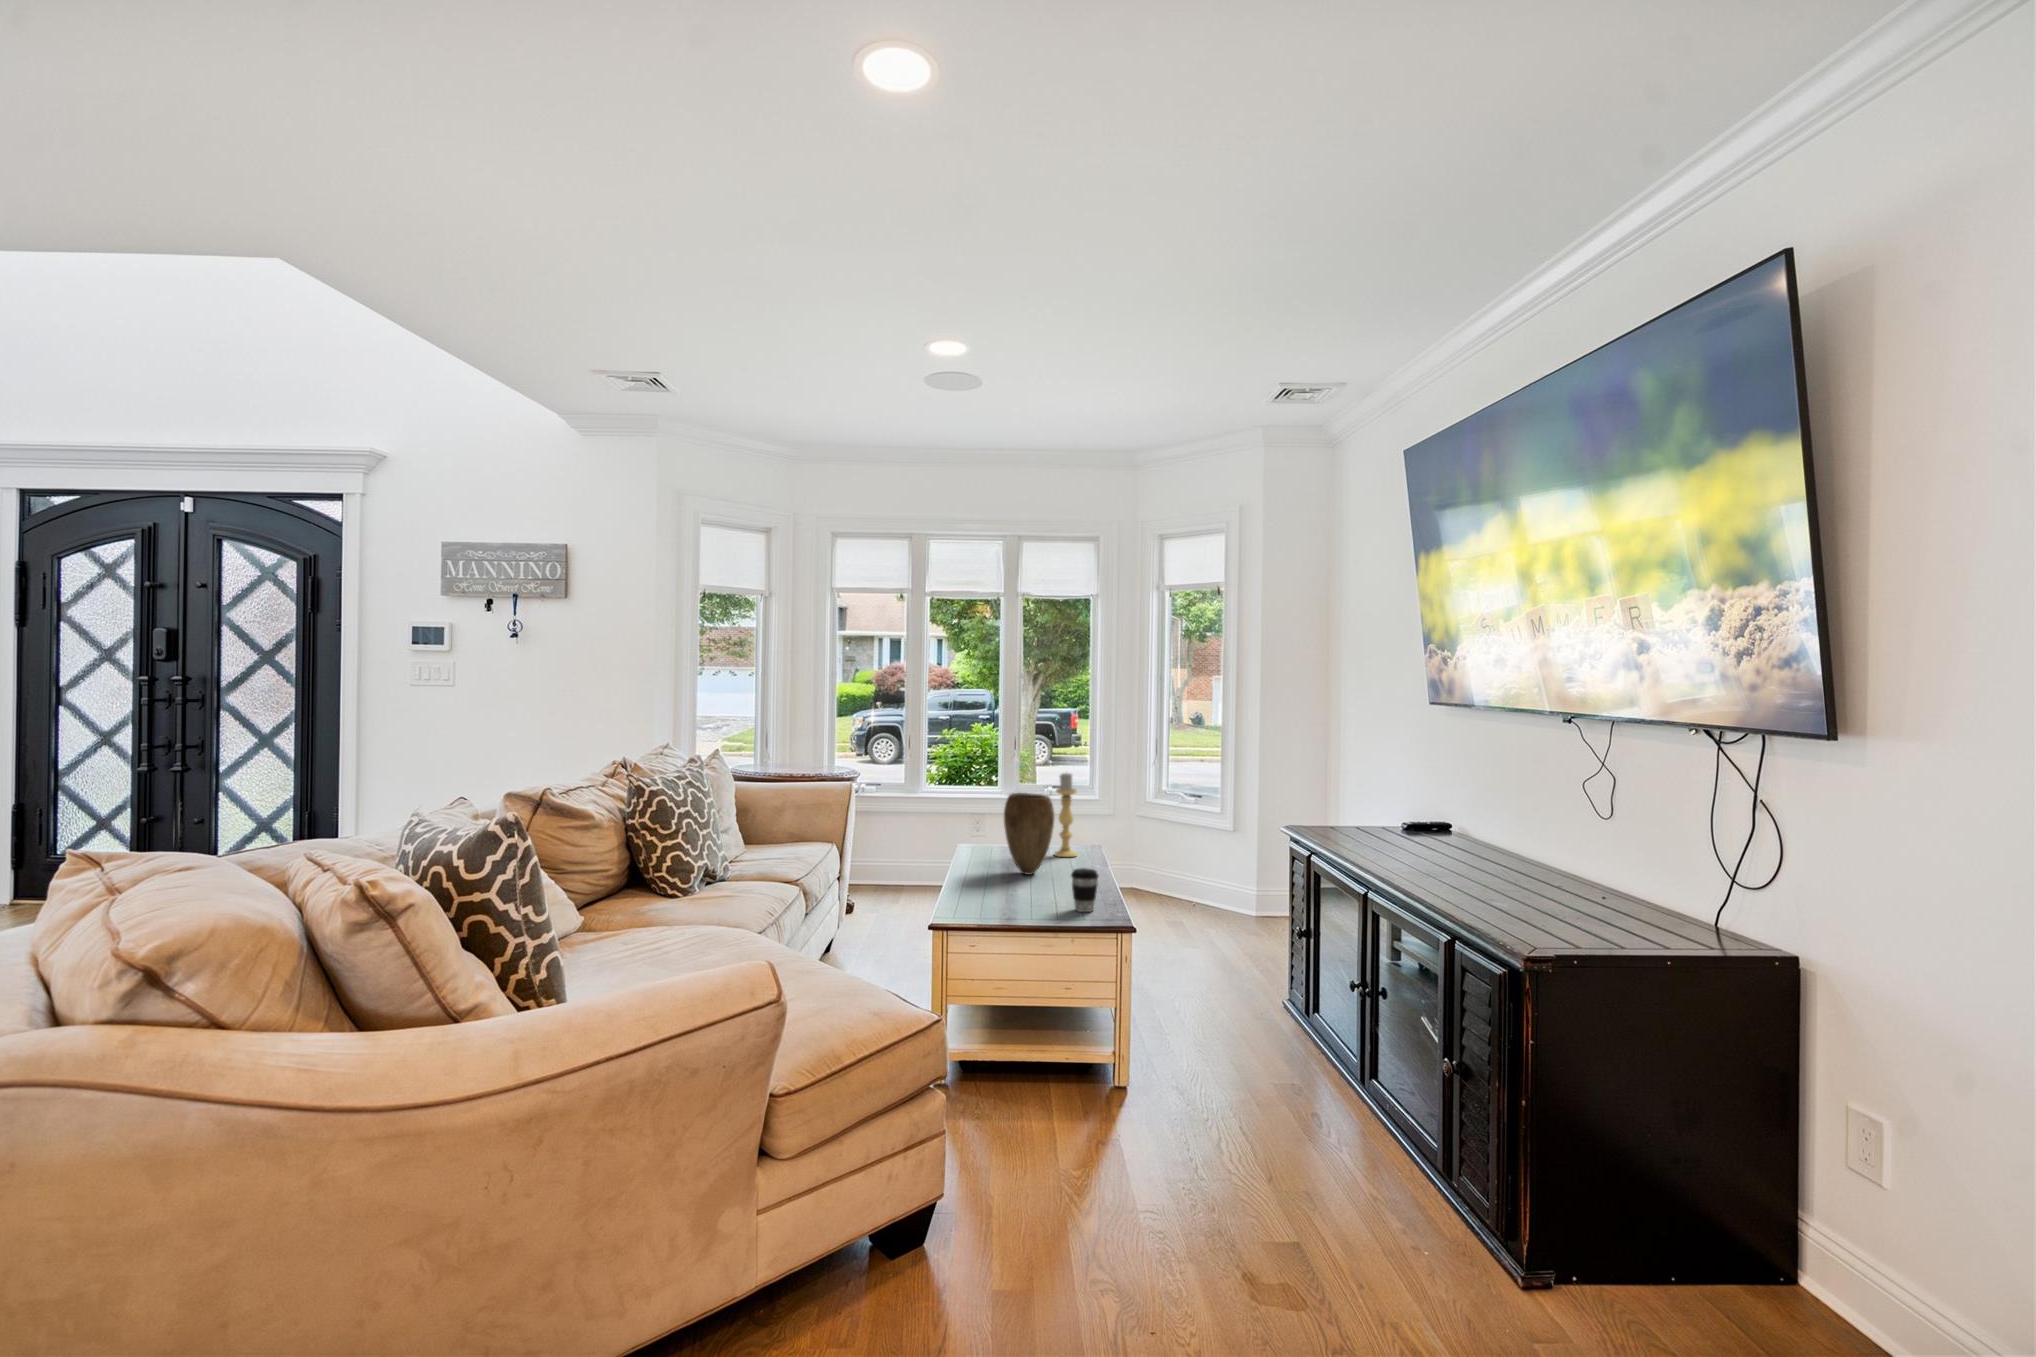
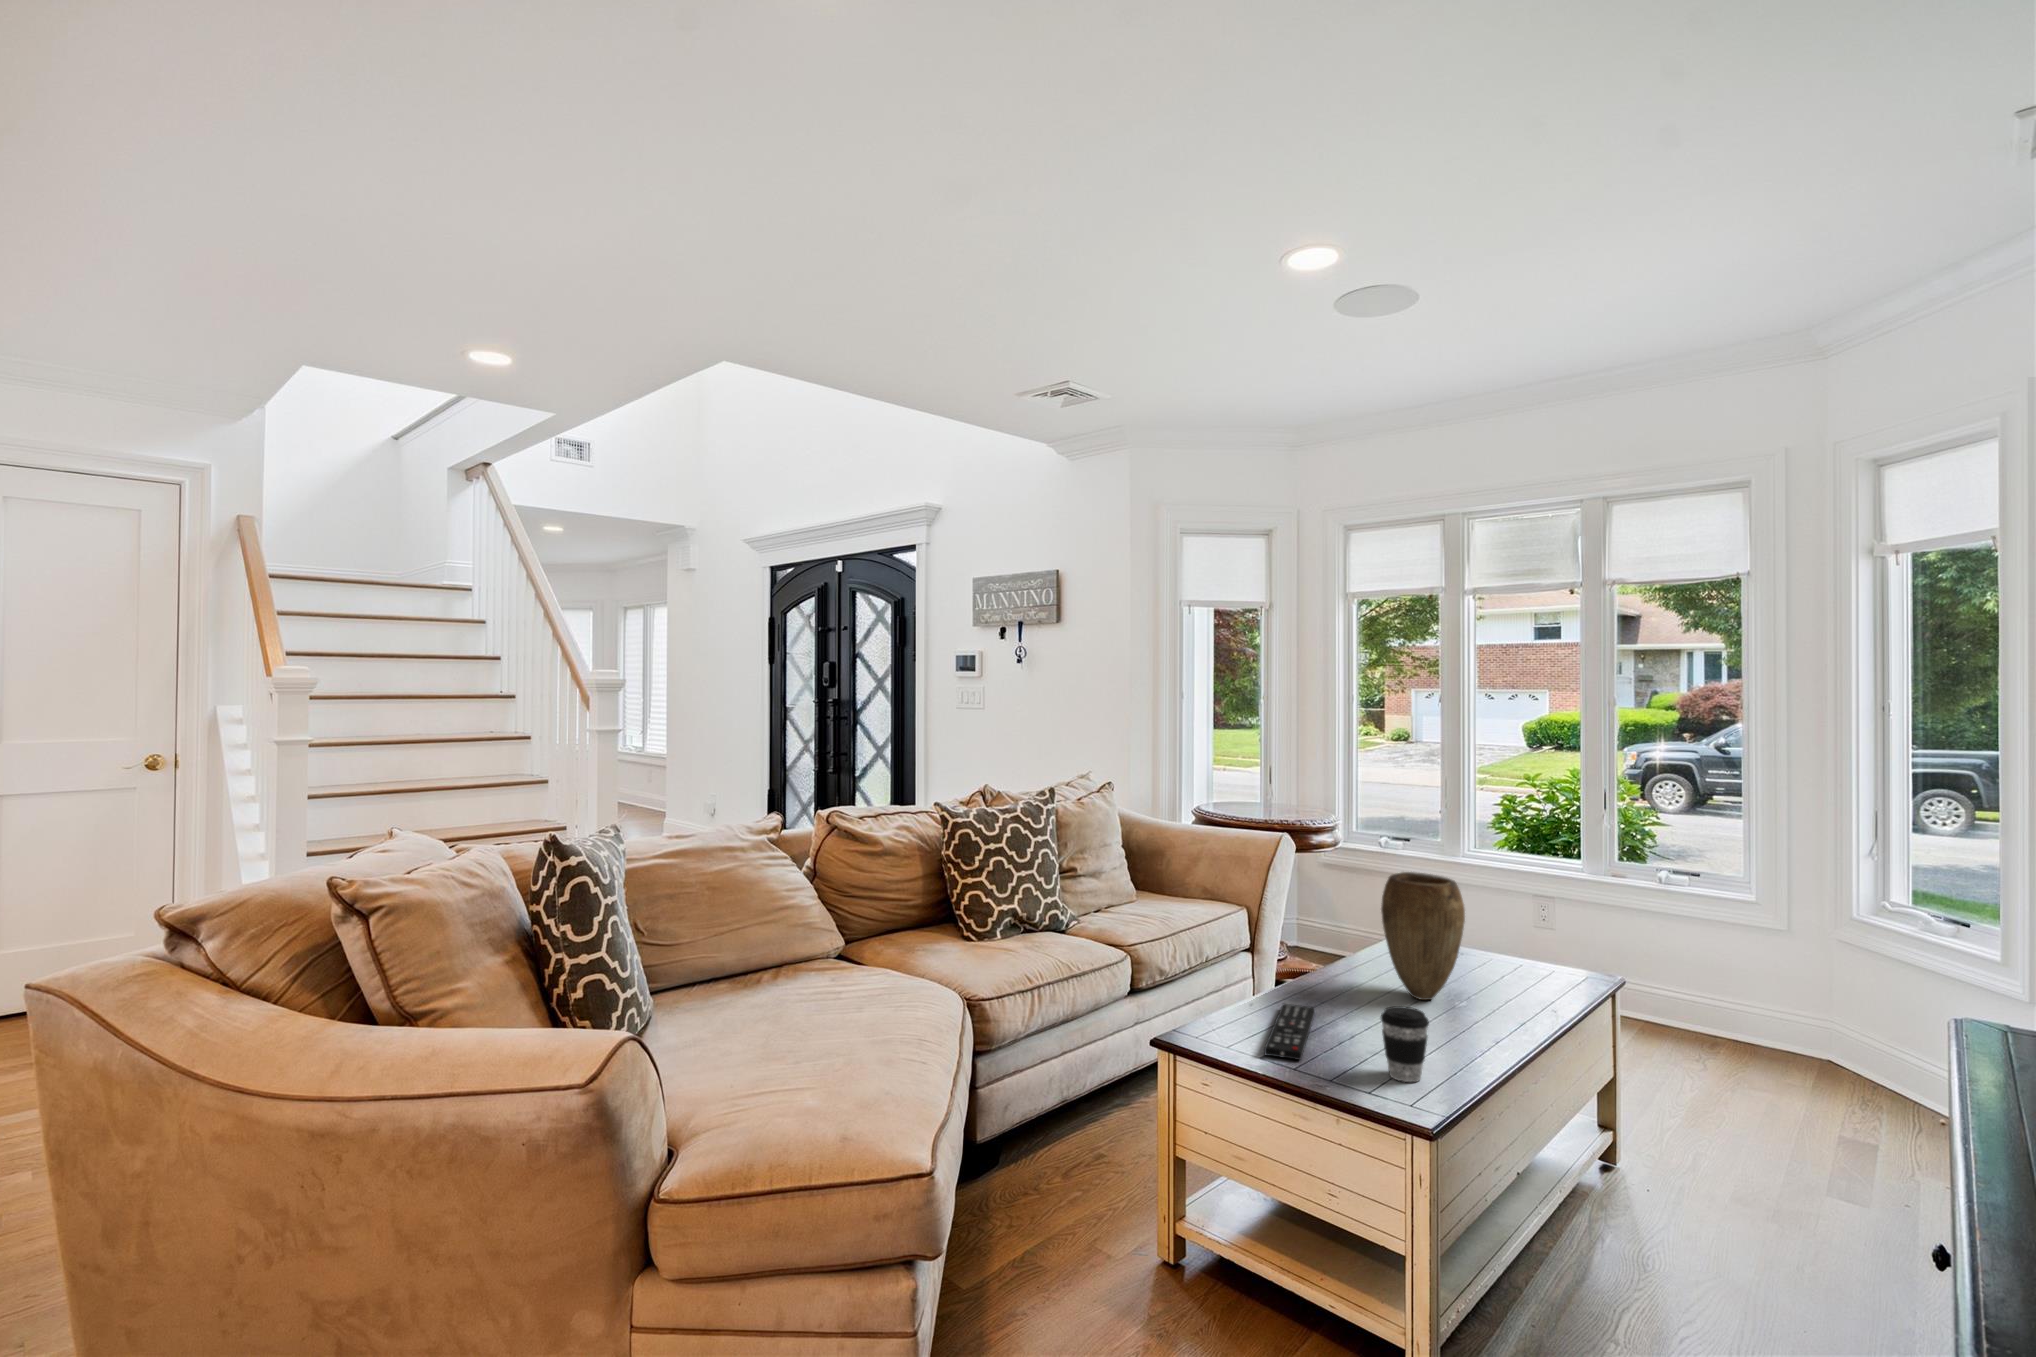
candle holder: present [1055,773,1077,857] -> none [1519,848,1560,986]
remote control: none [970,888,1028,917] -> present [1264,1004,1315,1060]

